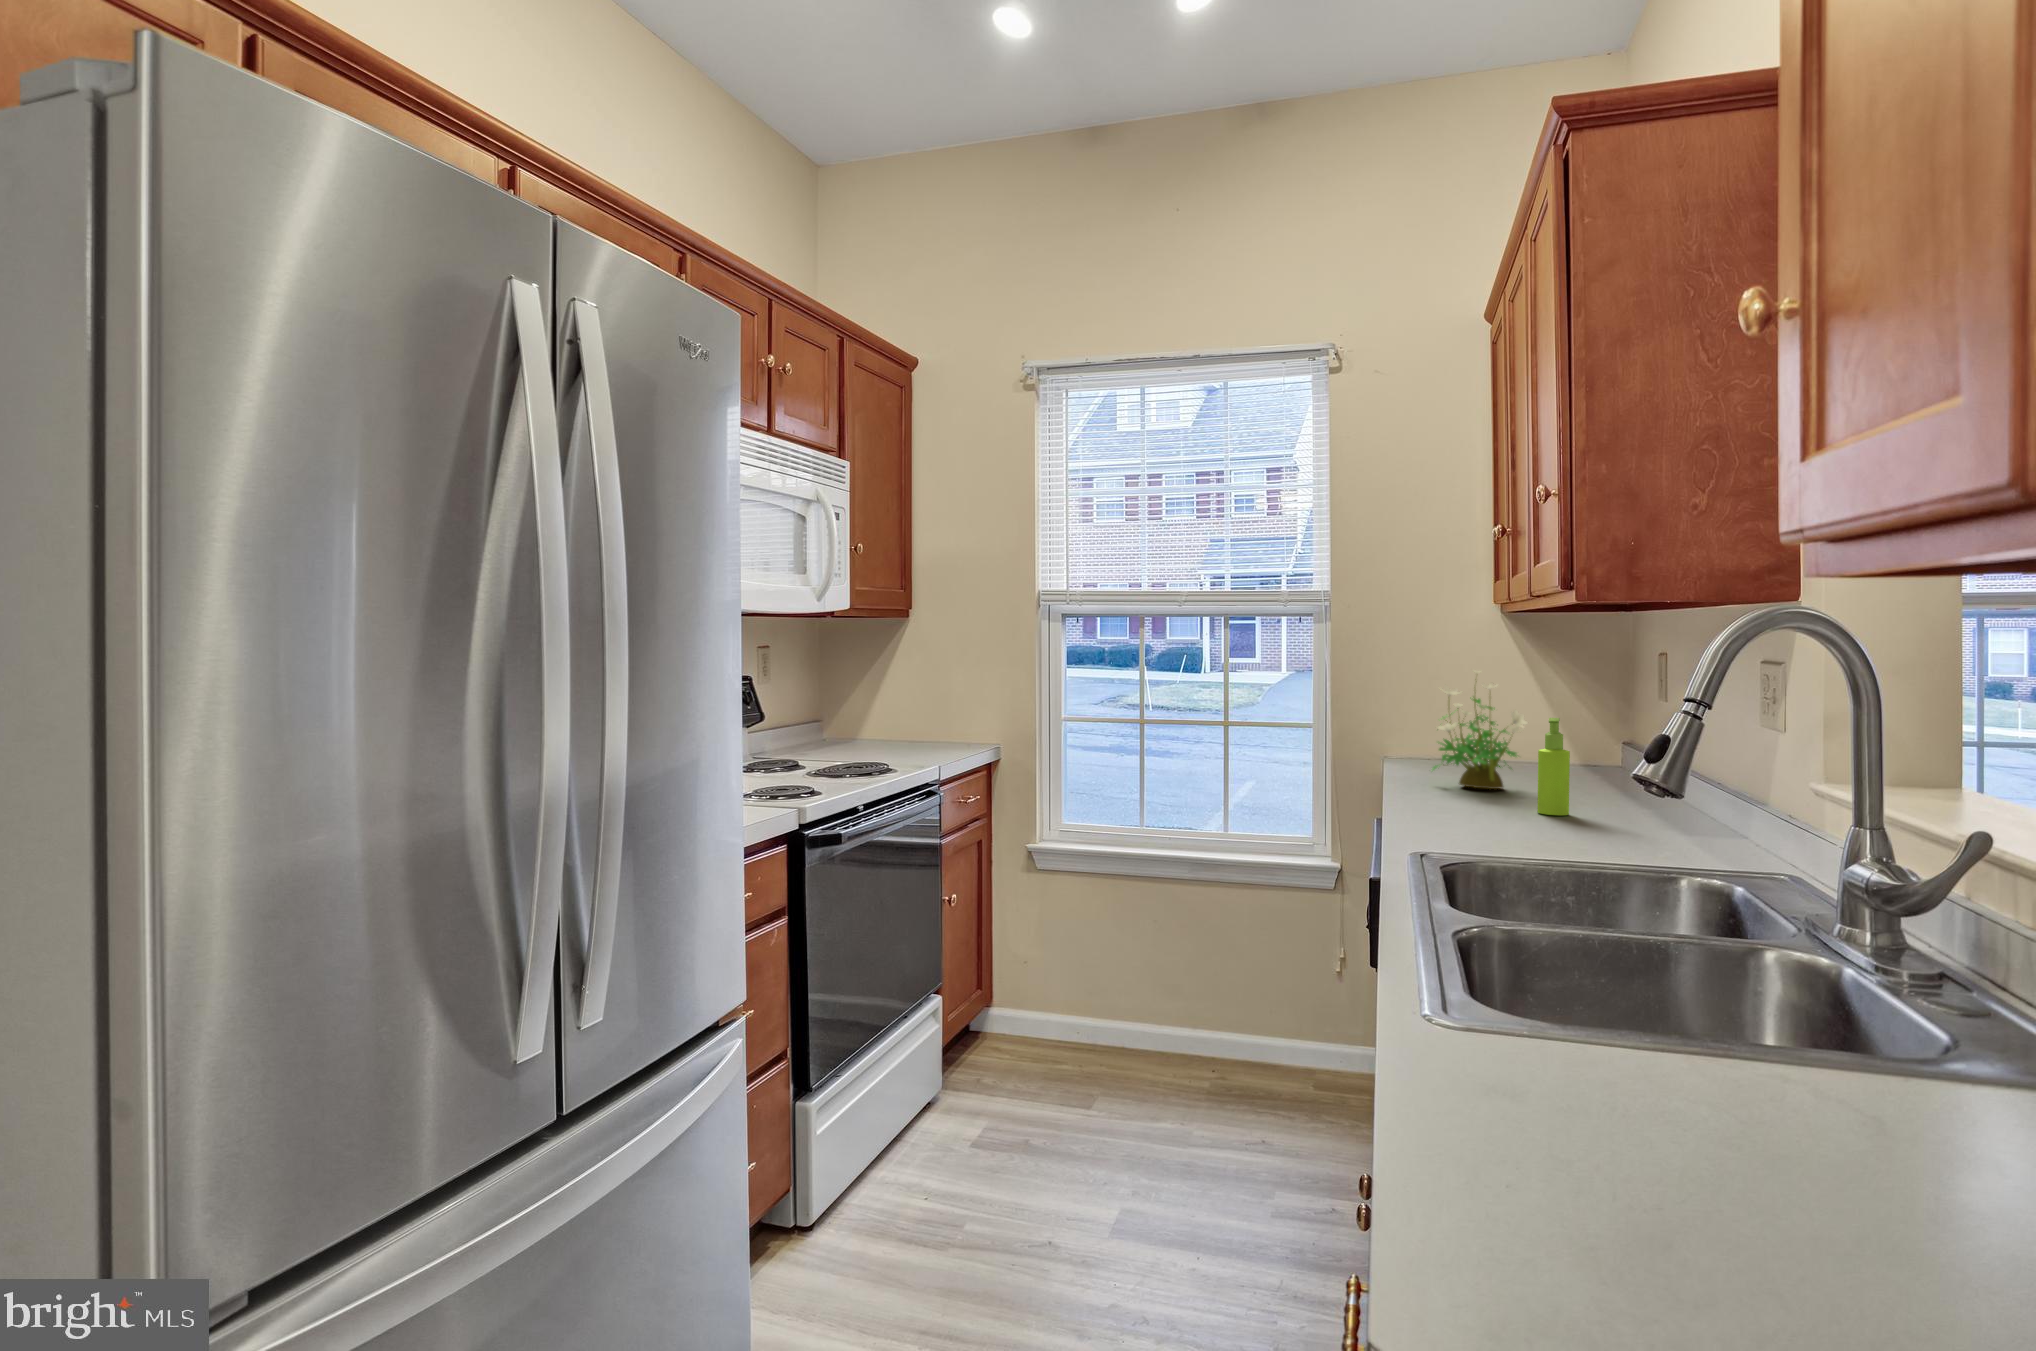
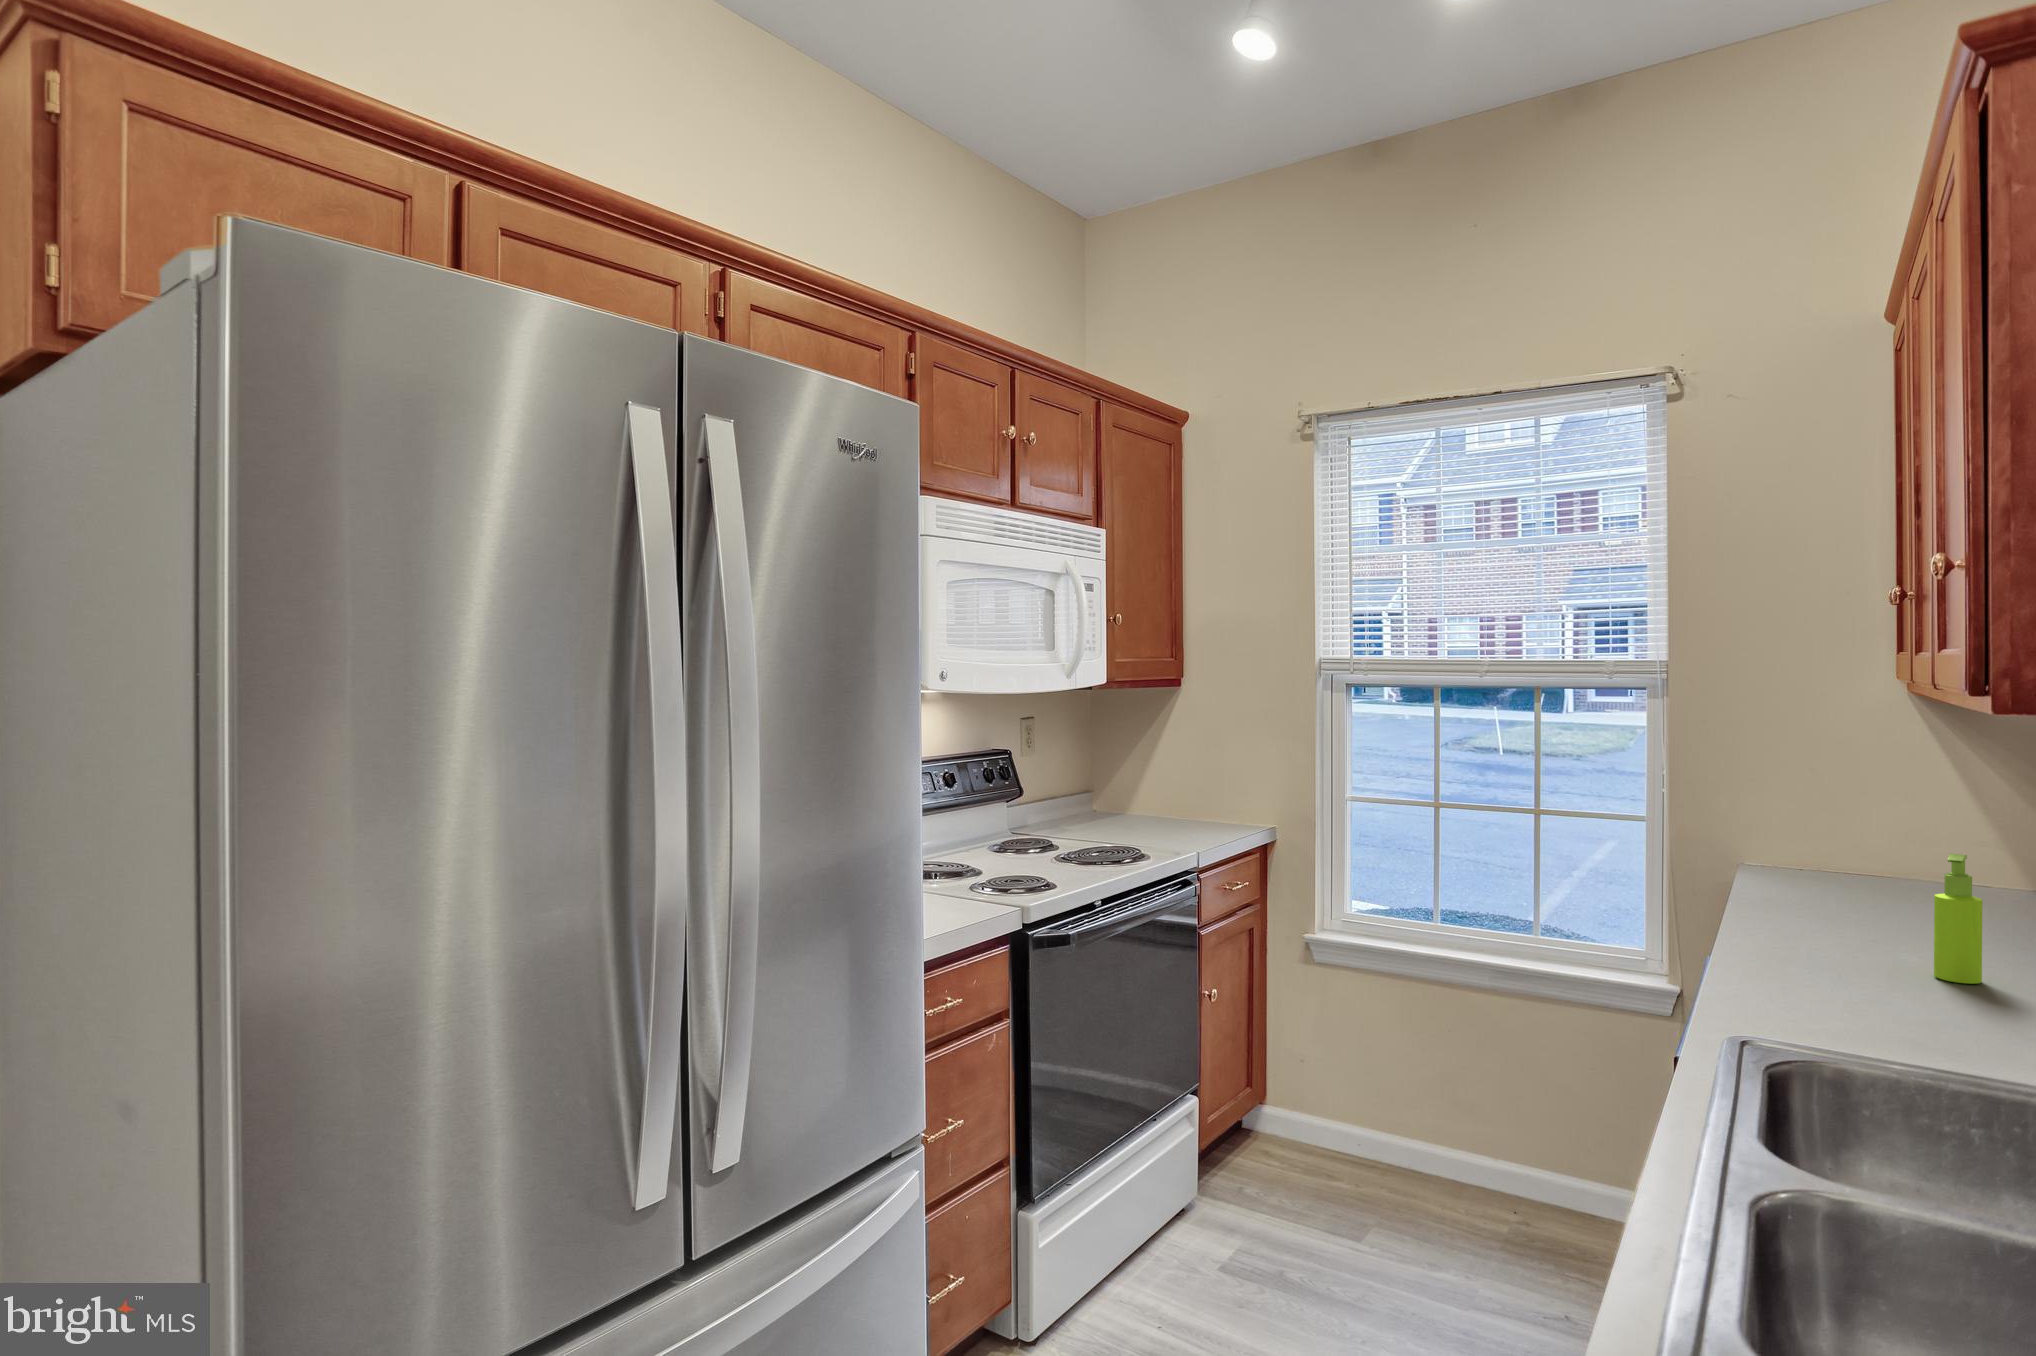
potted plant: present [1433,671,1527,789] -> none [1790,775,1935,930]

